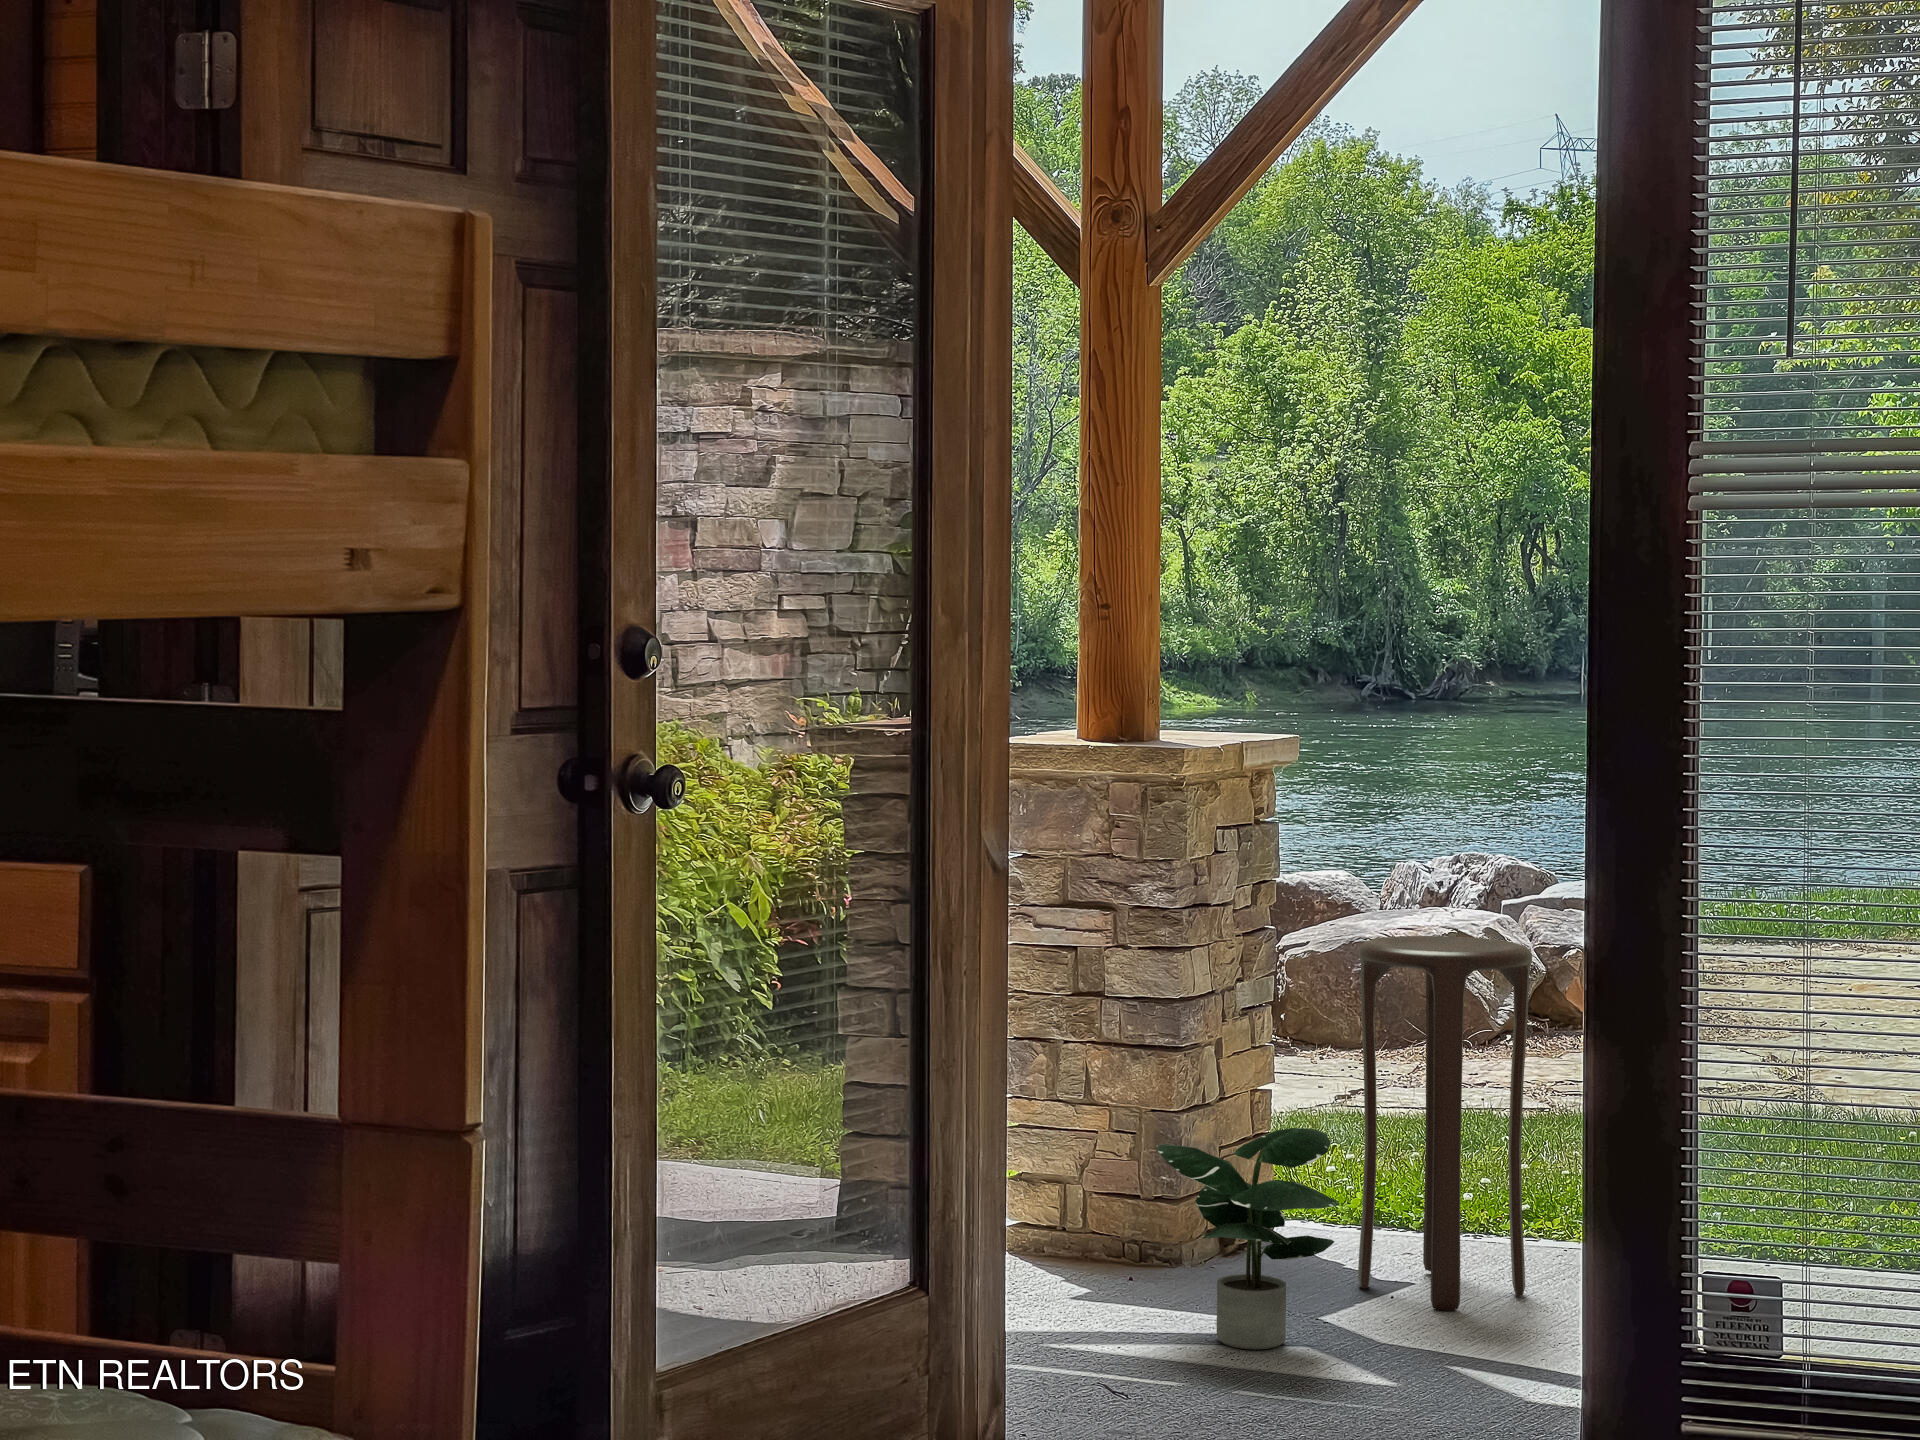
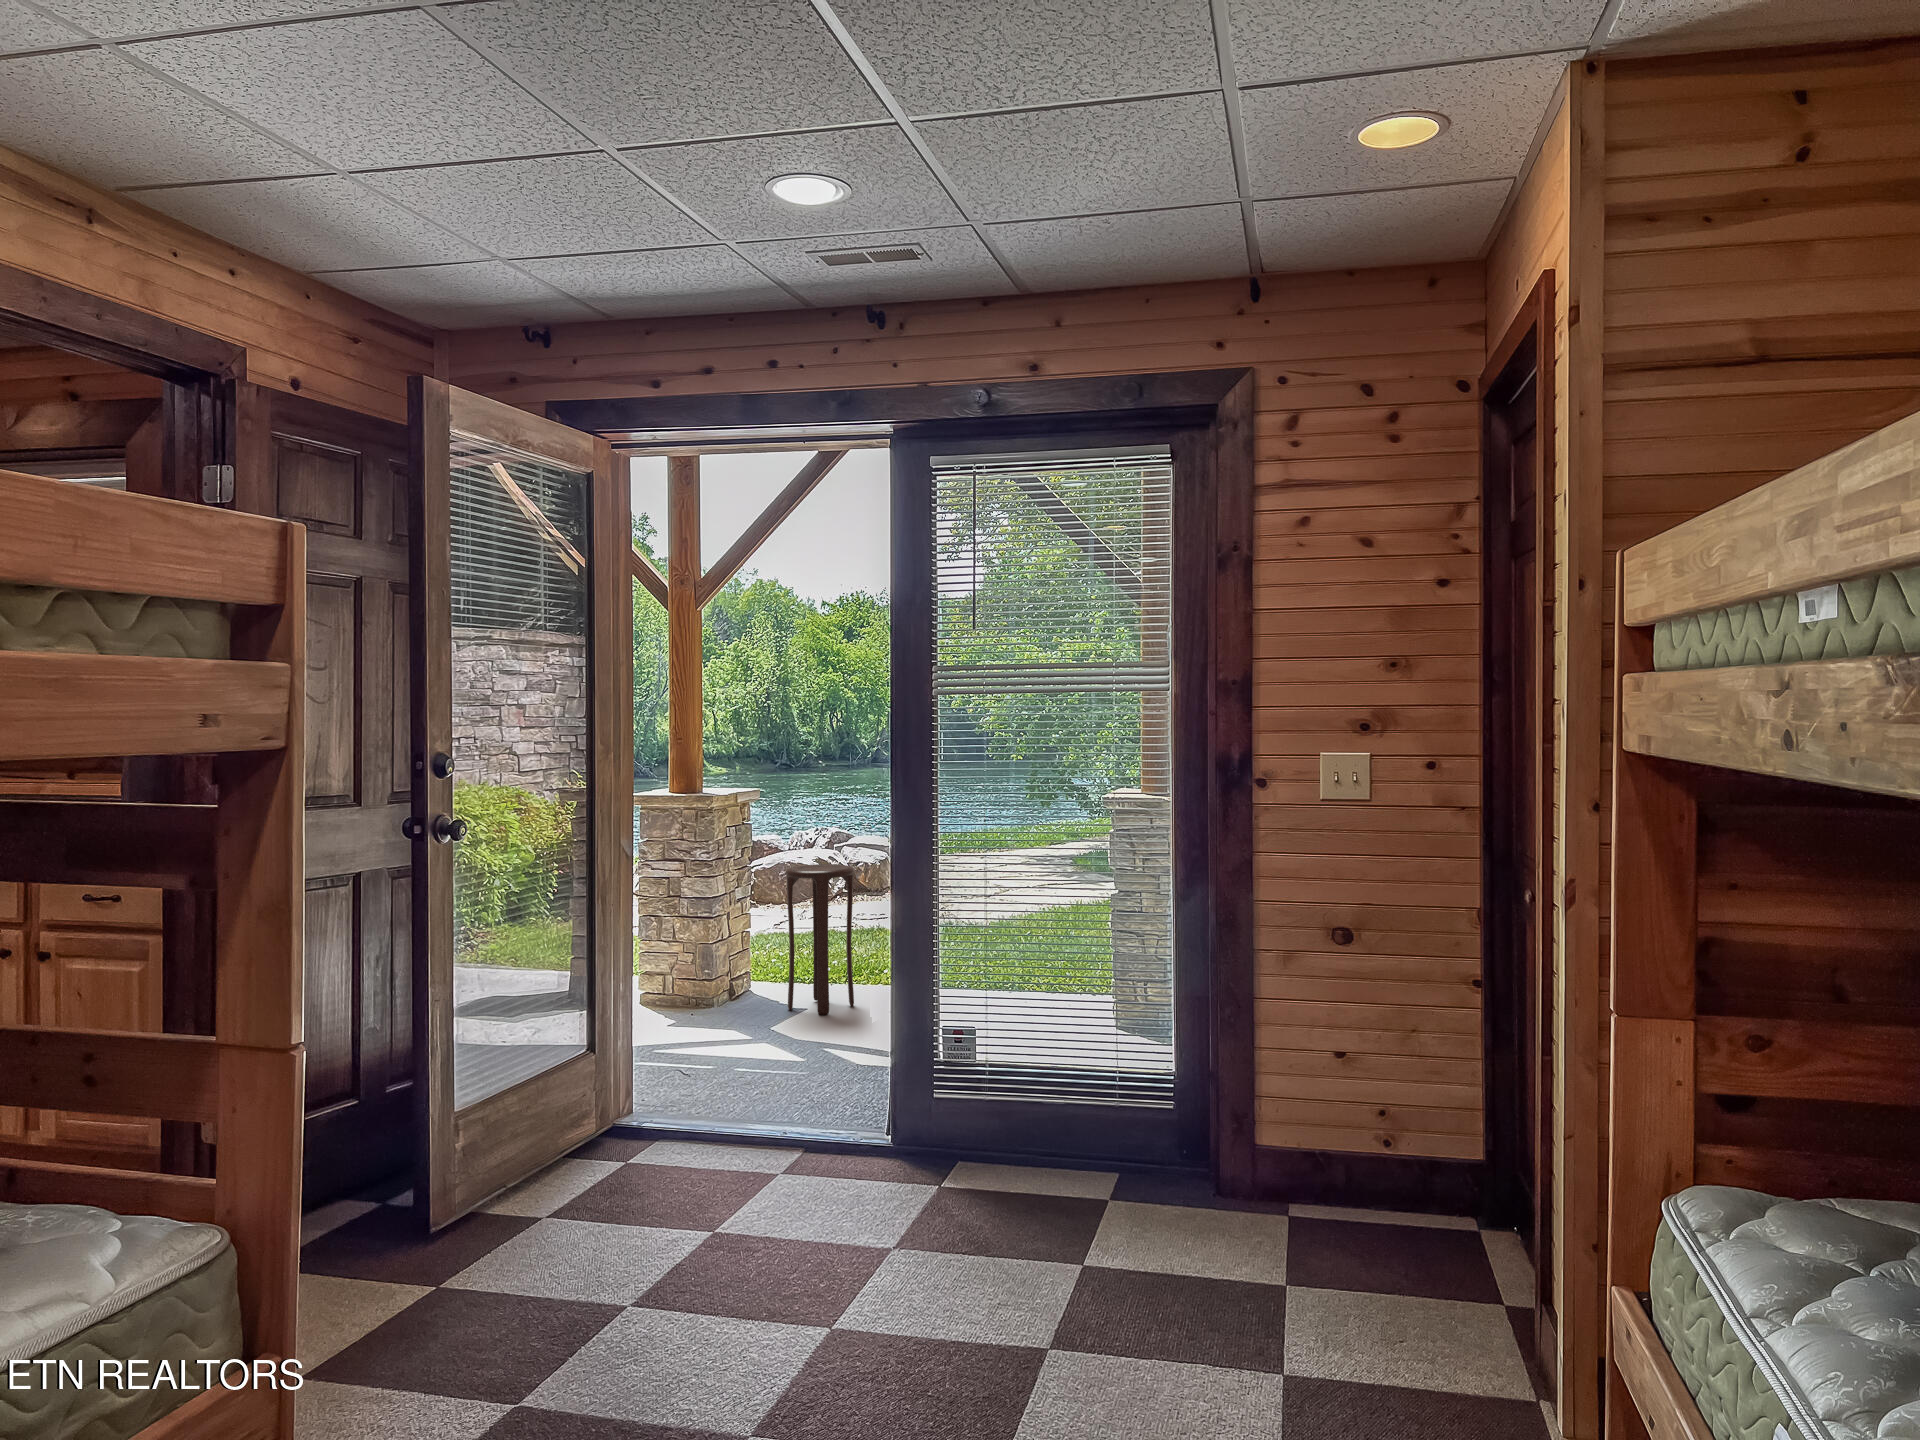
potted plant: present [1157,1128,1339,1349] -> none [705,947,782,1040]

